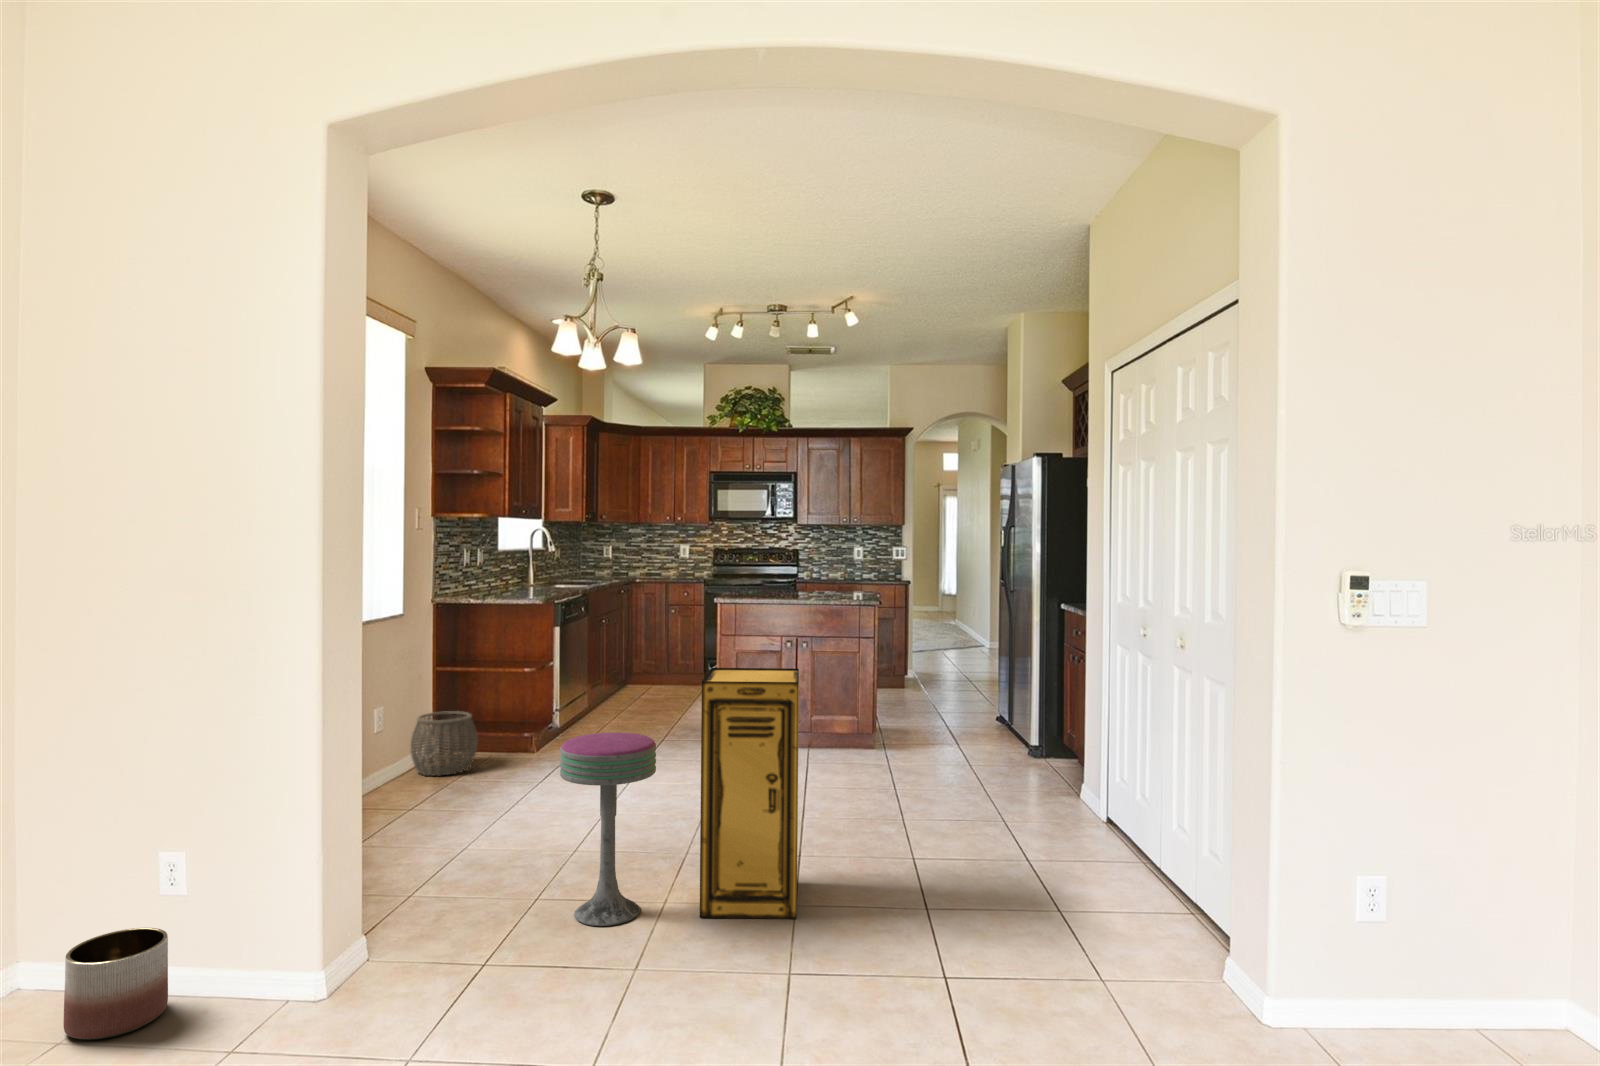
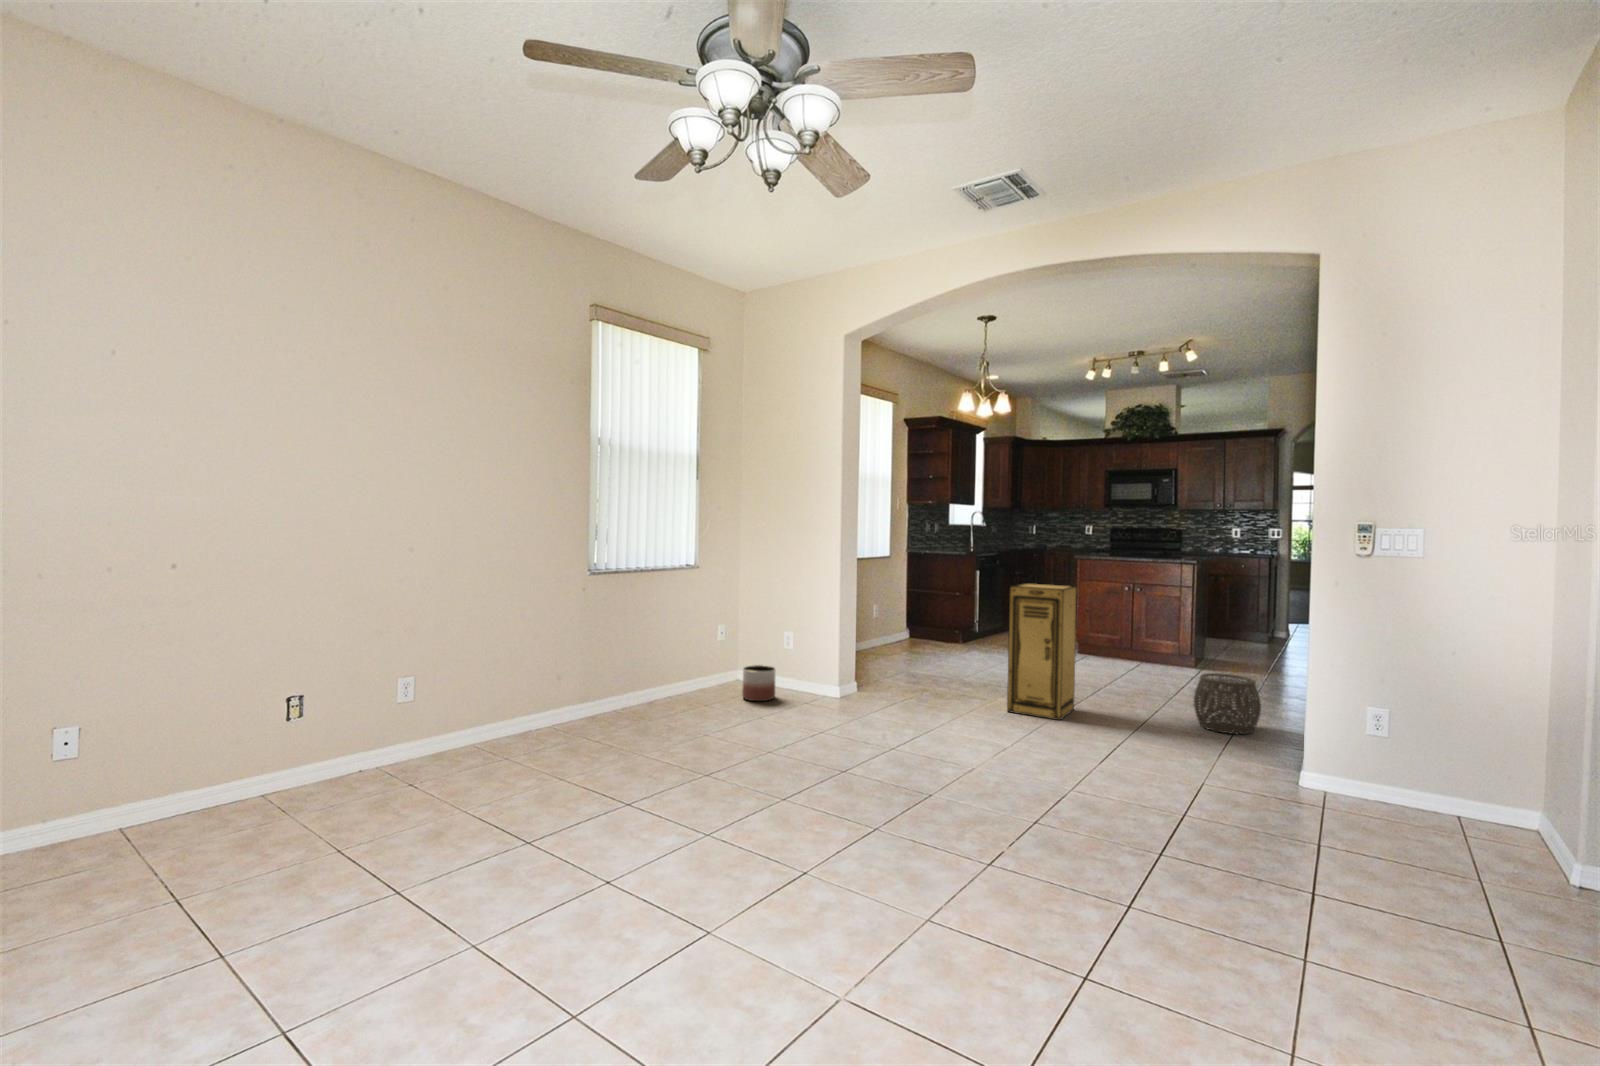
woven basket: present [410,711,477,776] -> present [1194,673,1261,734]
bar stool: present [560,733,656,926] -> none [938,612,988,707]

